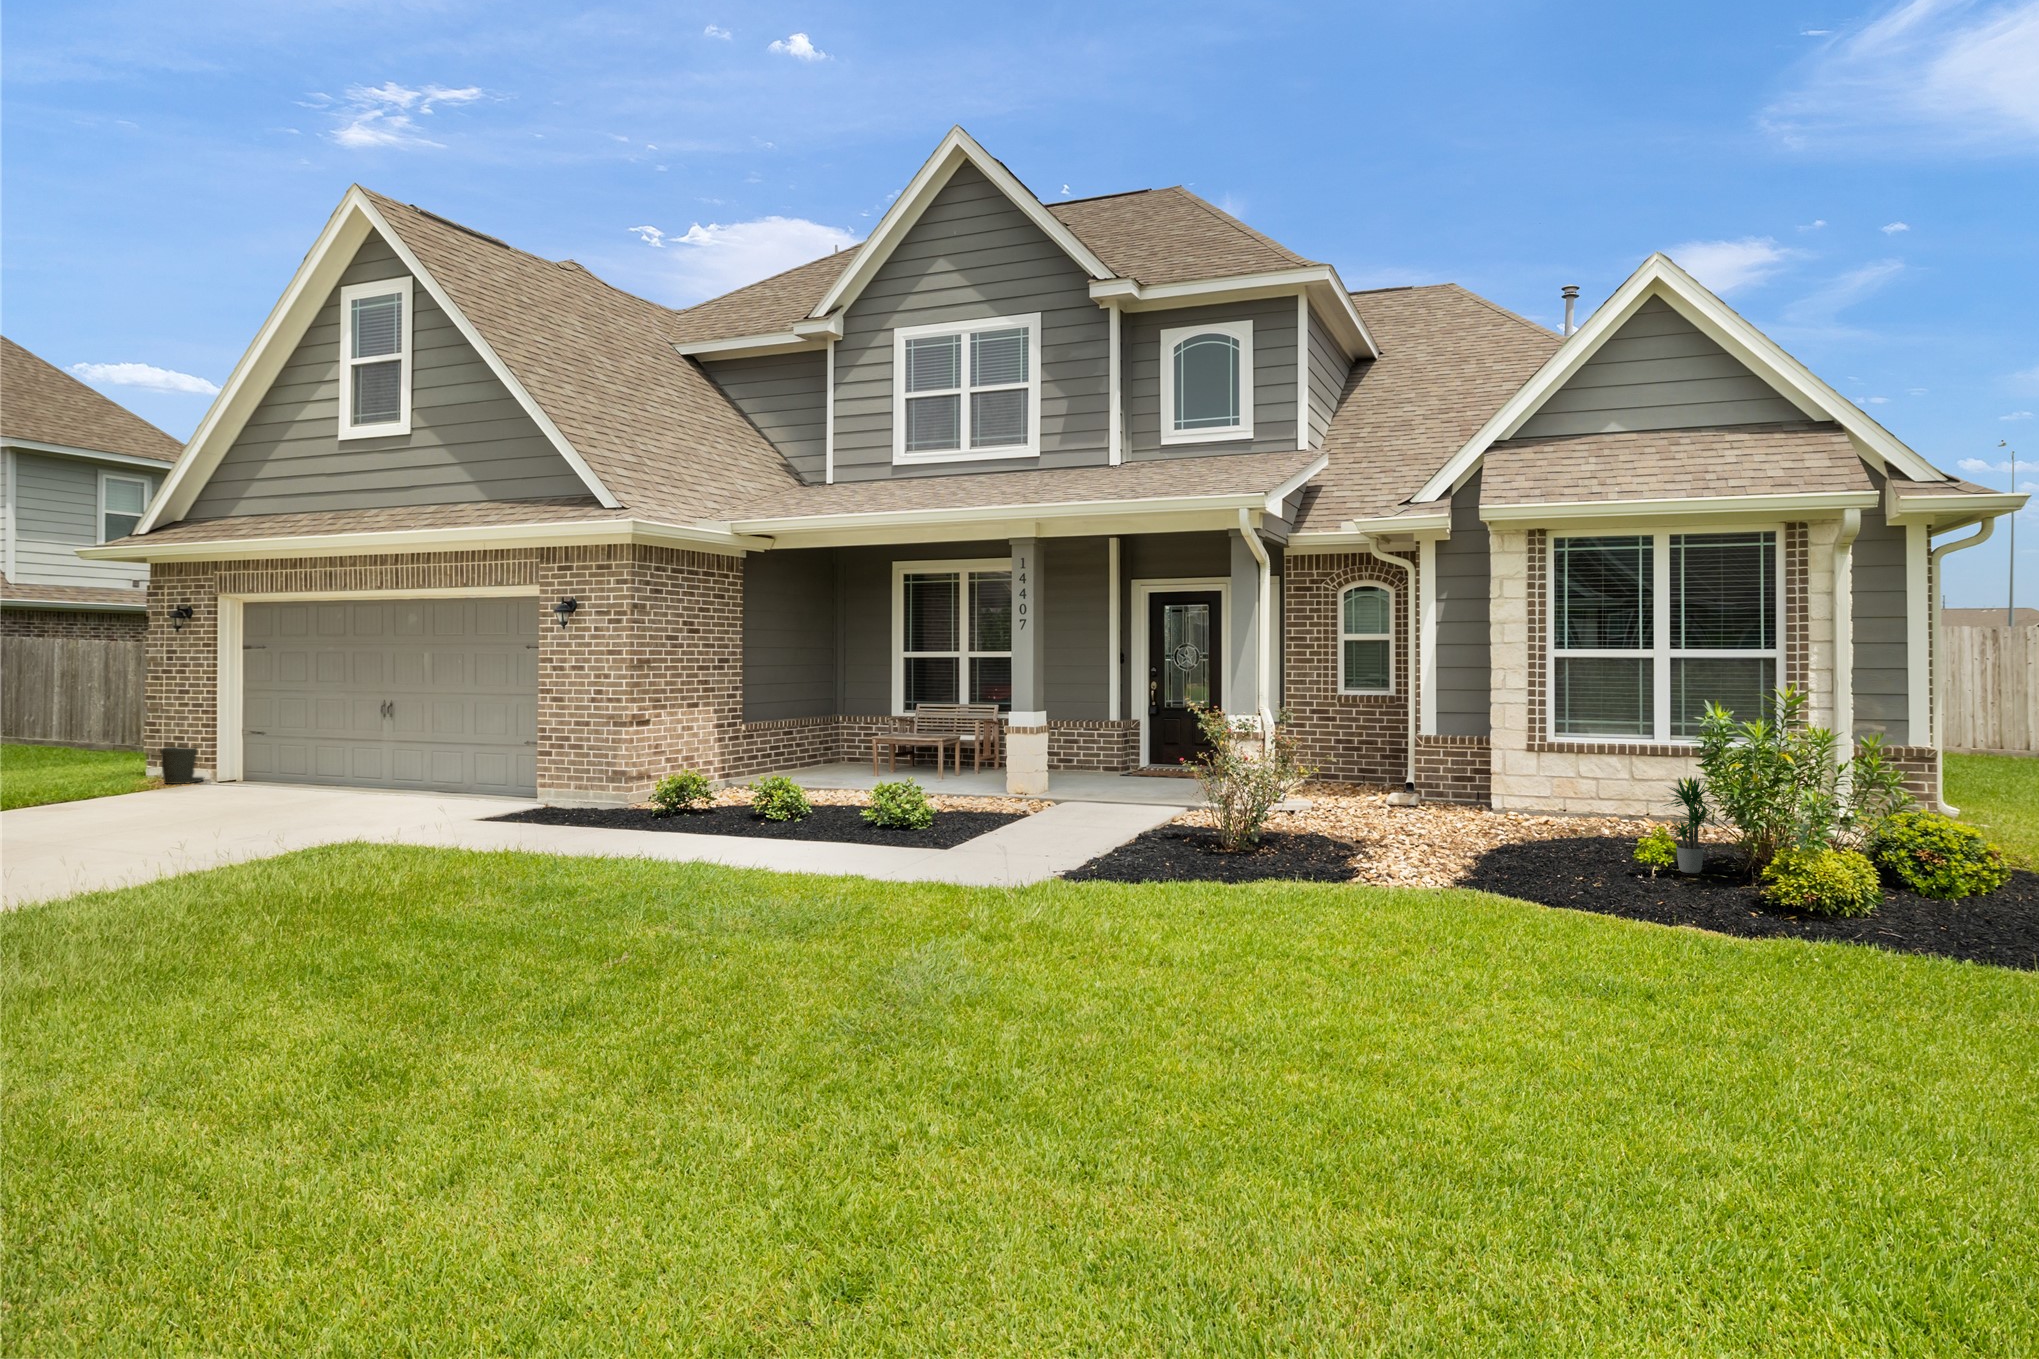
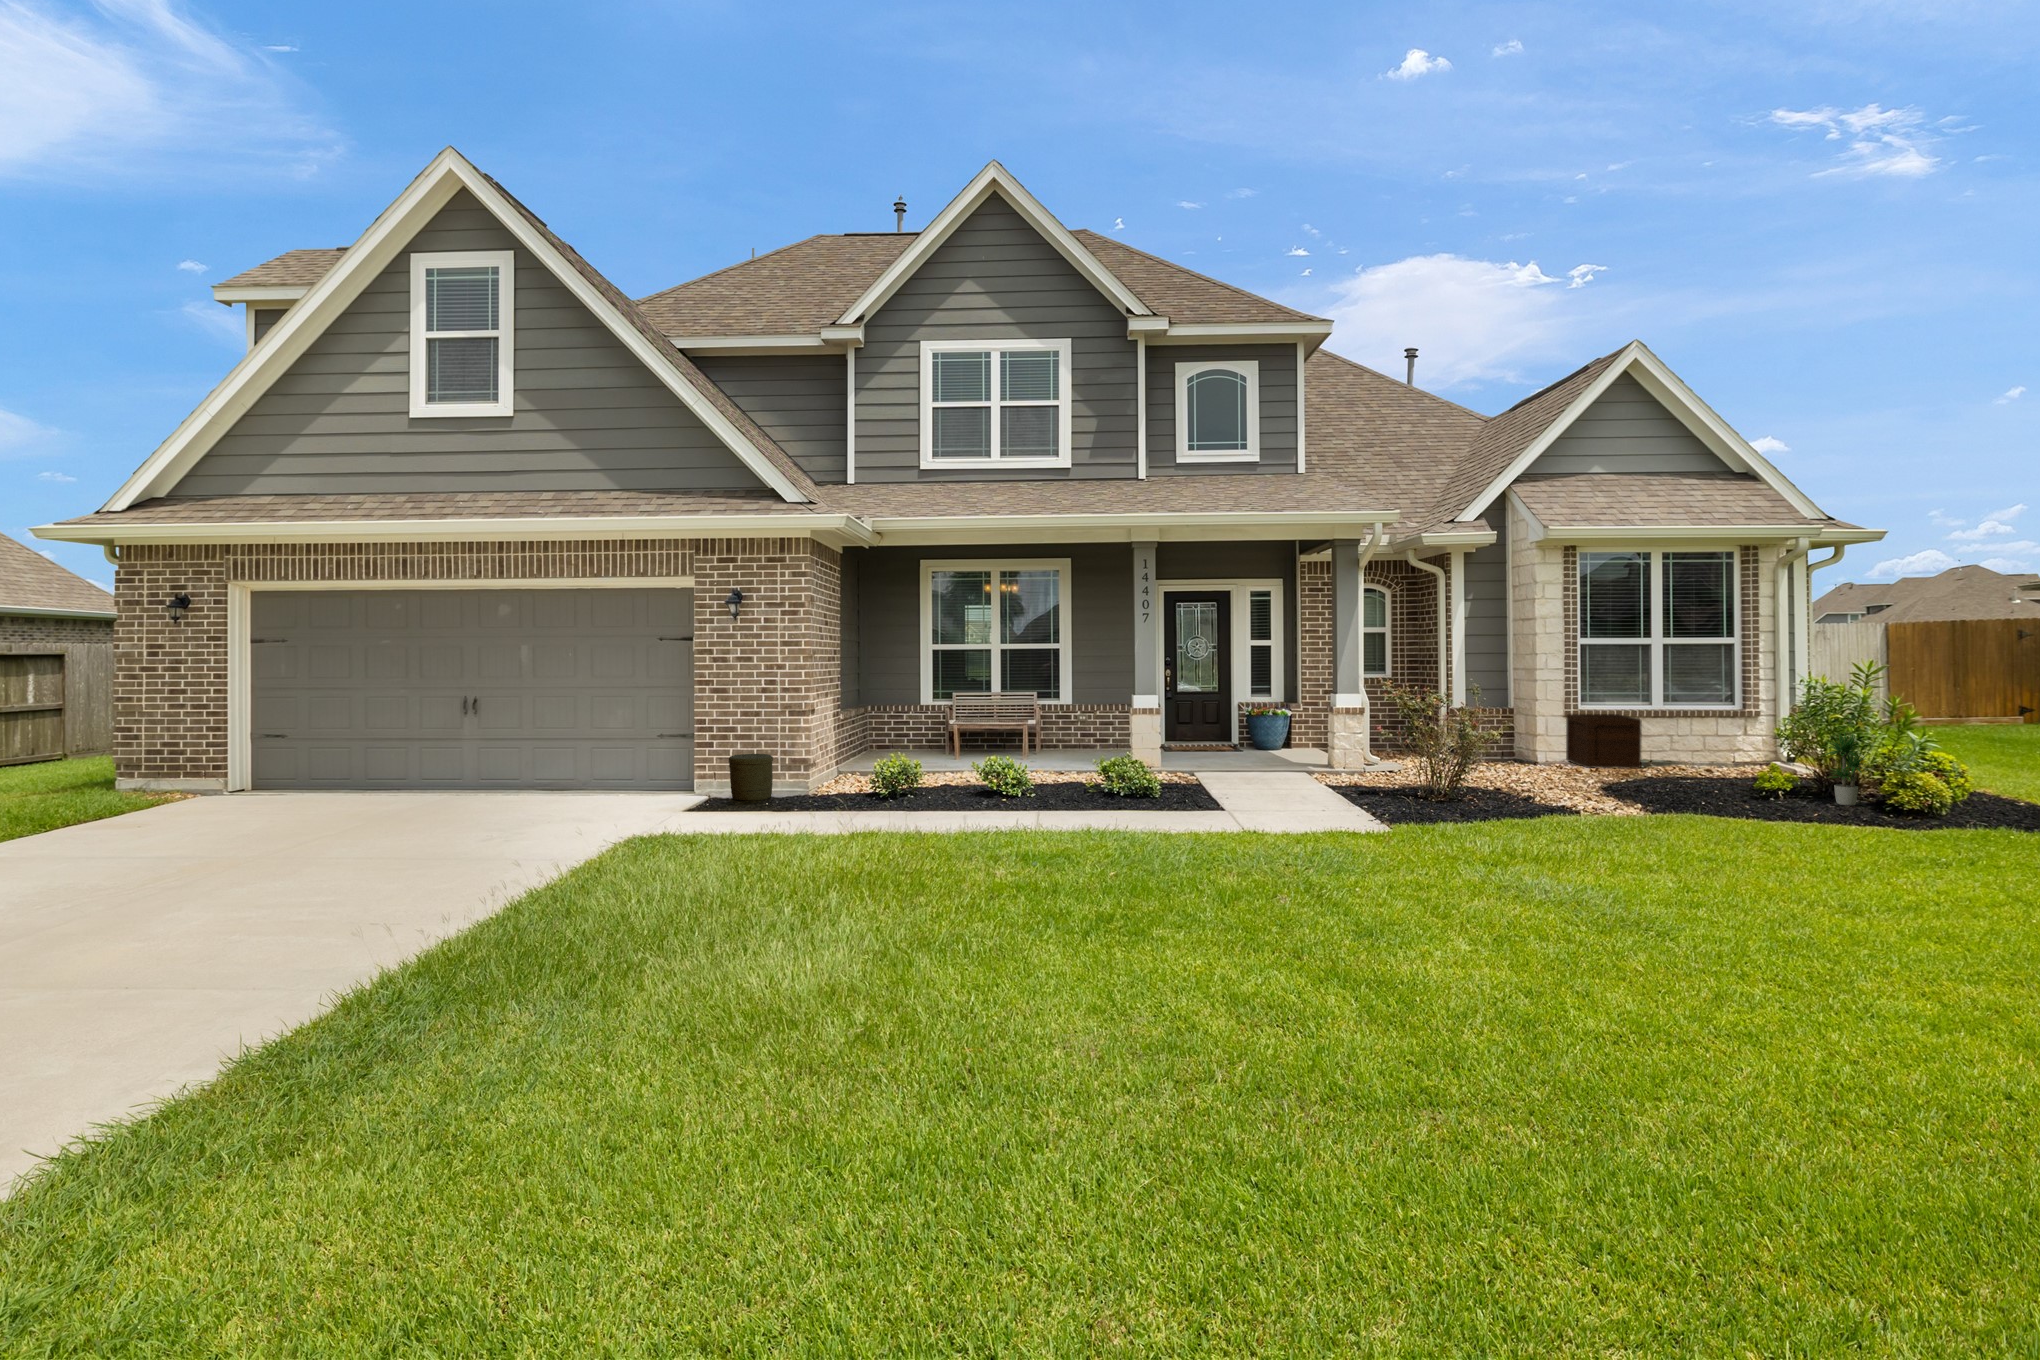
wooden crate: none [1535,744,1607,817] -> present [1566,714,1642,769]
woven basket: present [160,745,204,784] -> present [728,754,773,801]

